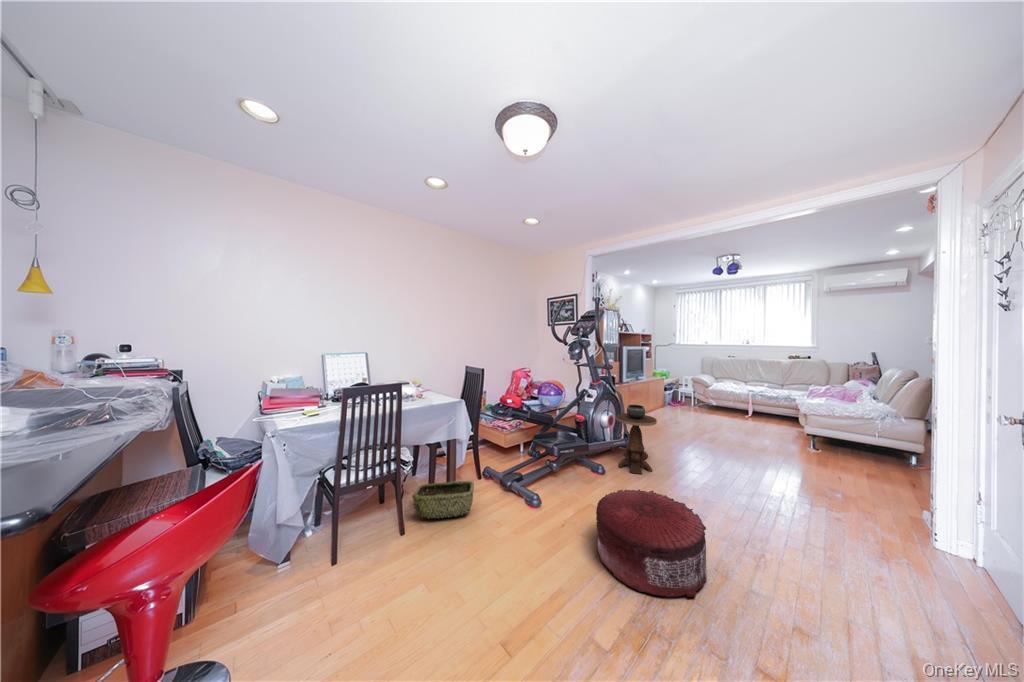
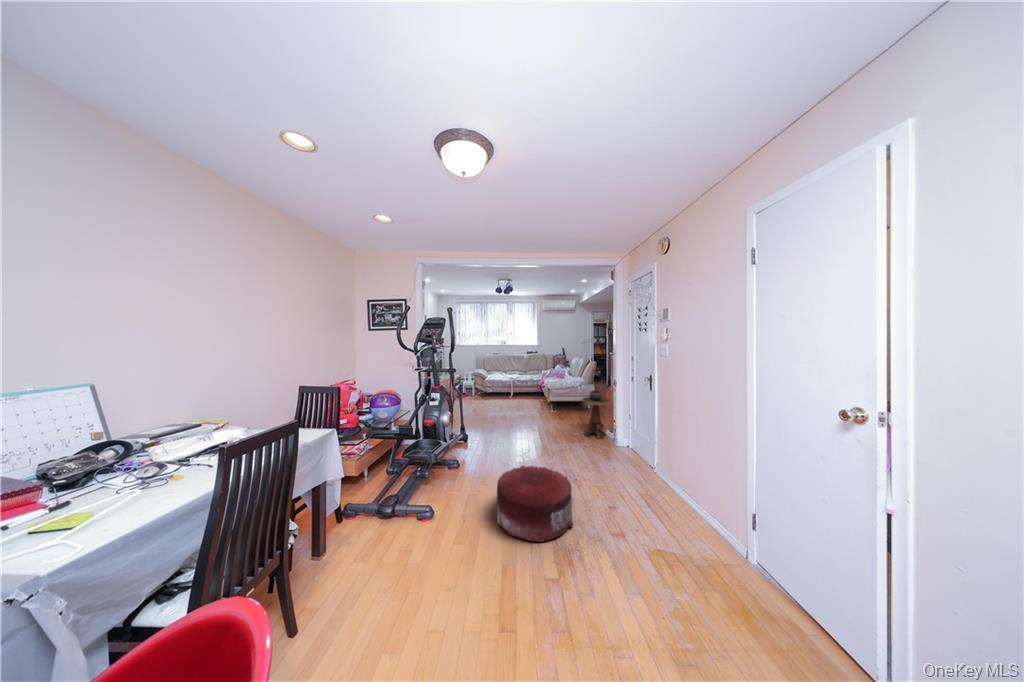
side table: present [616,405,657,474] -> present [582,391,610,439]
woven basket: present [412,481,474,518] -> none [273,525,370,603]

